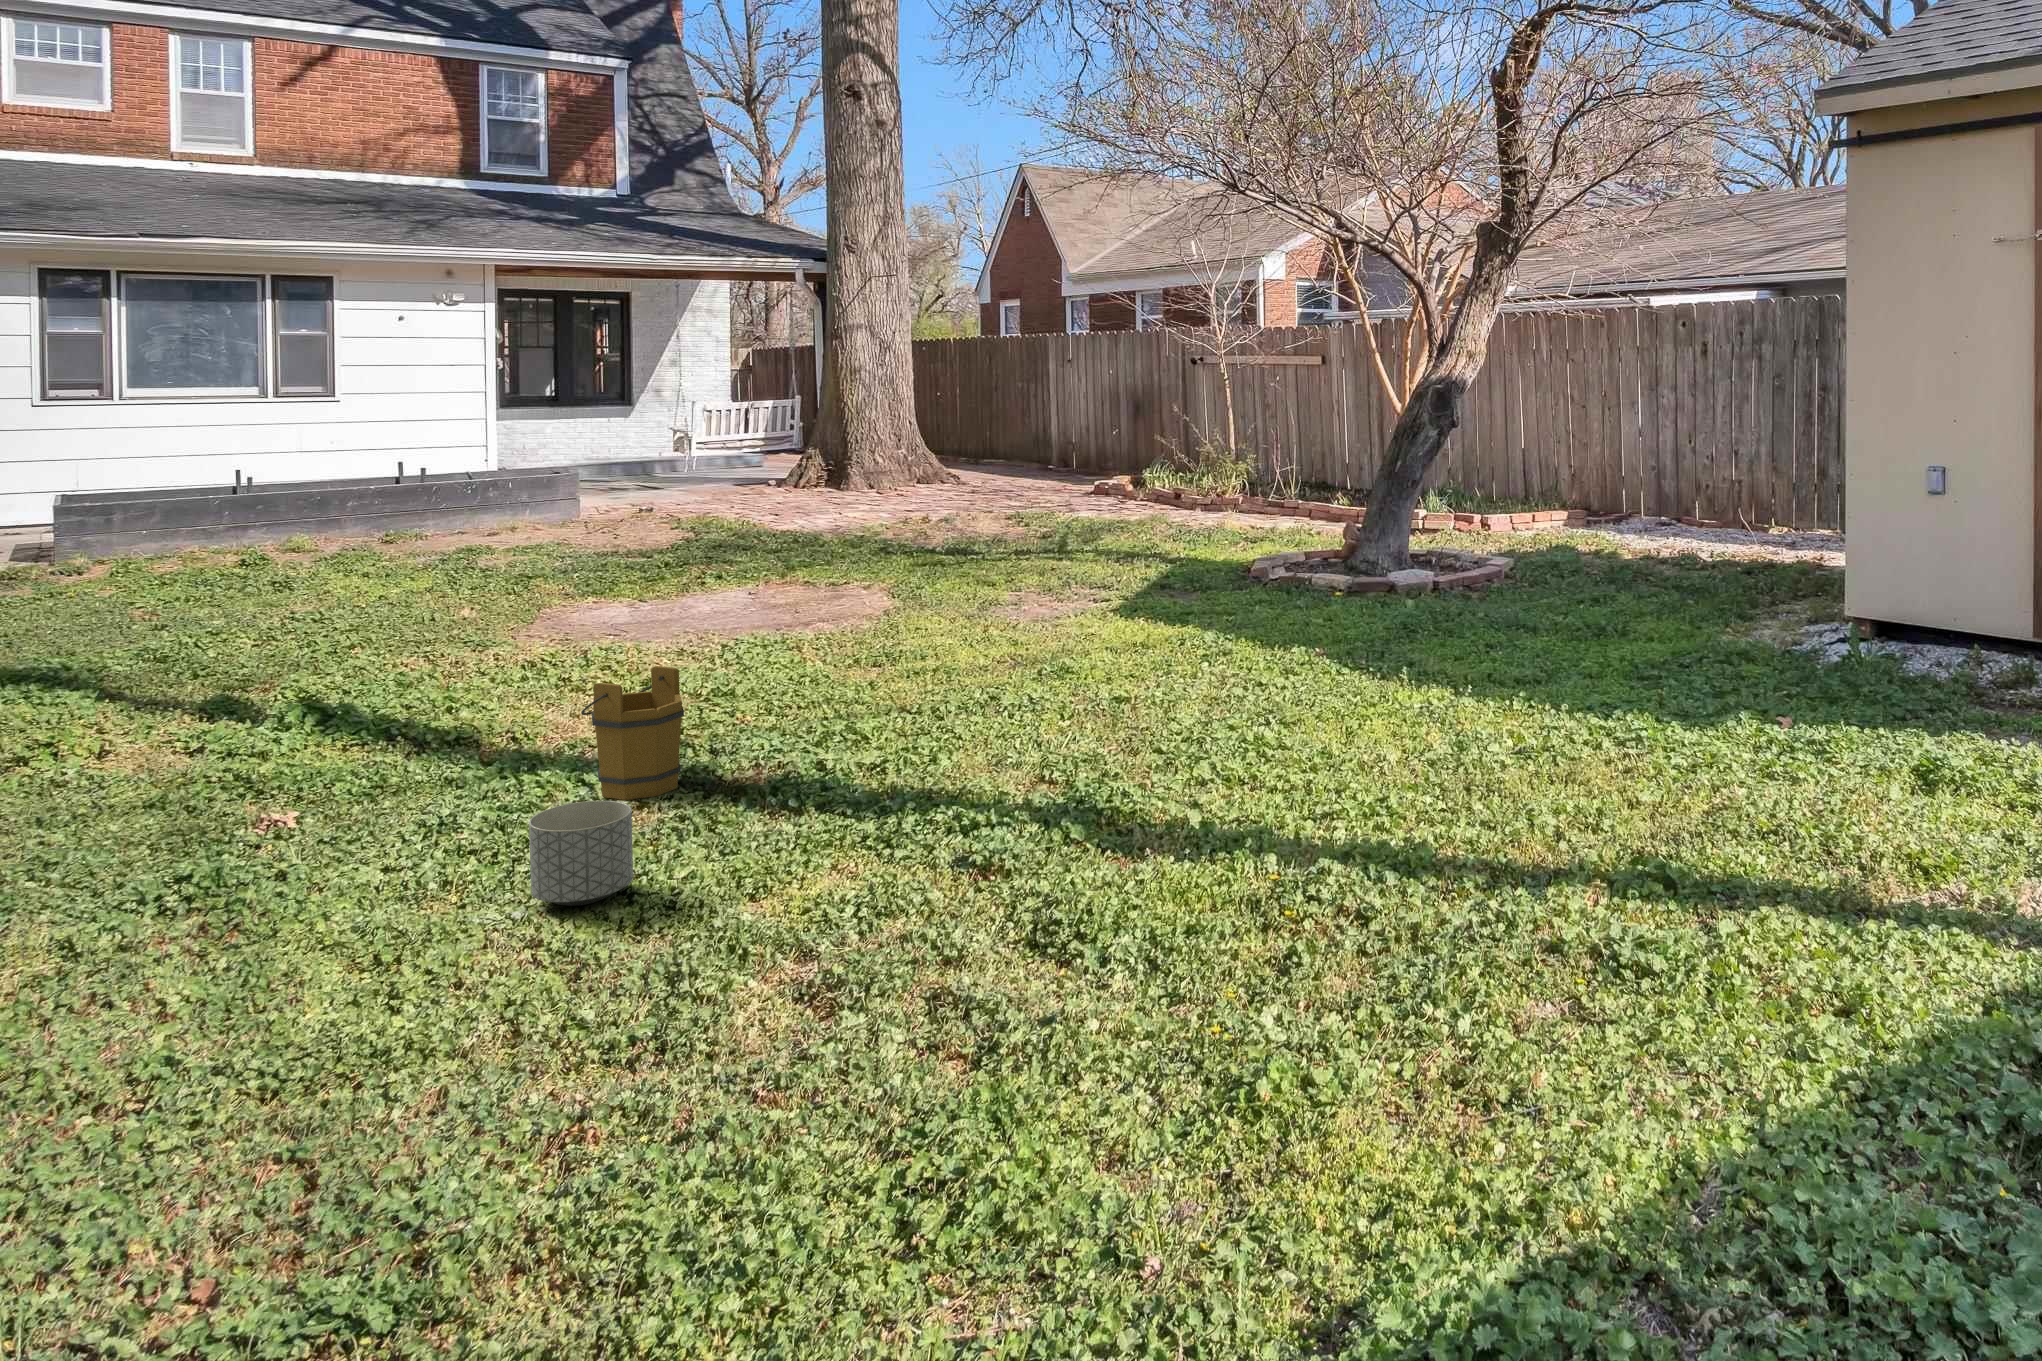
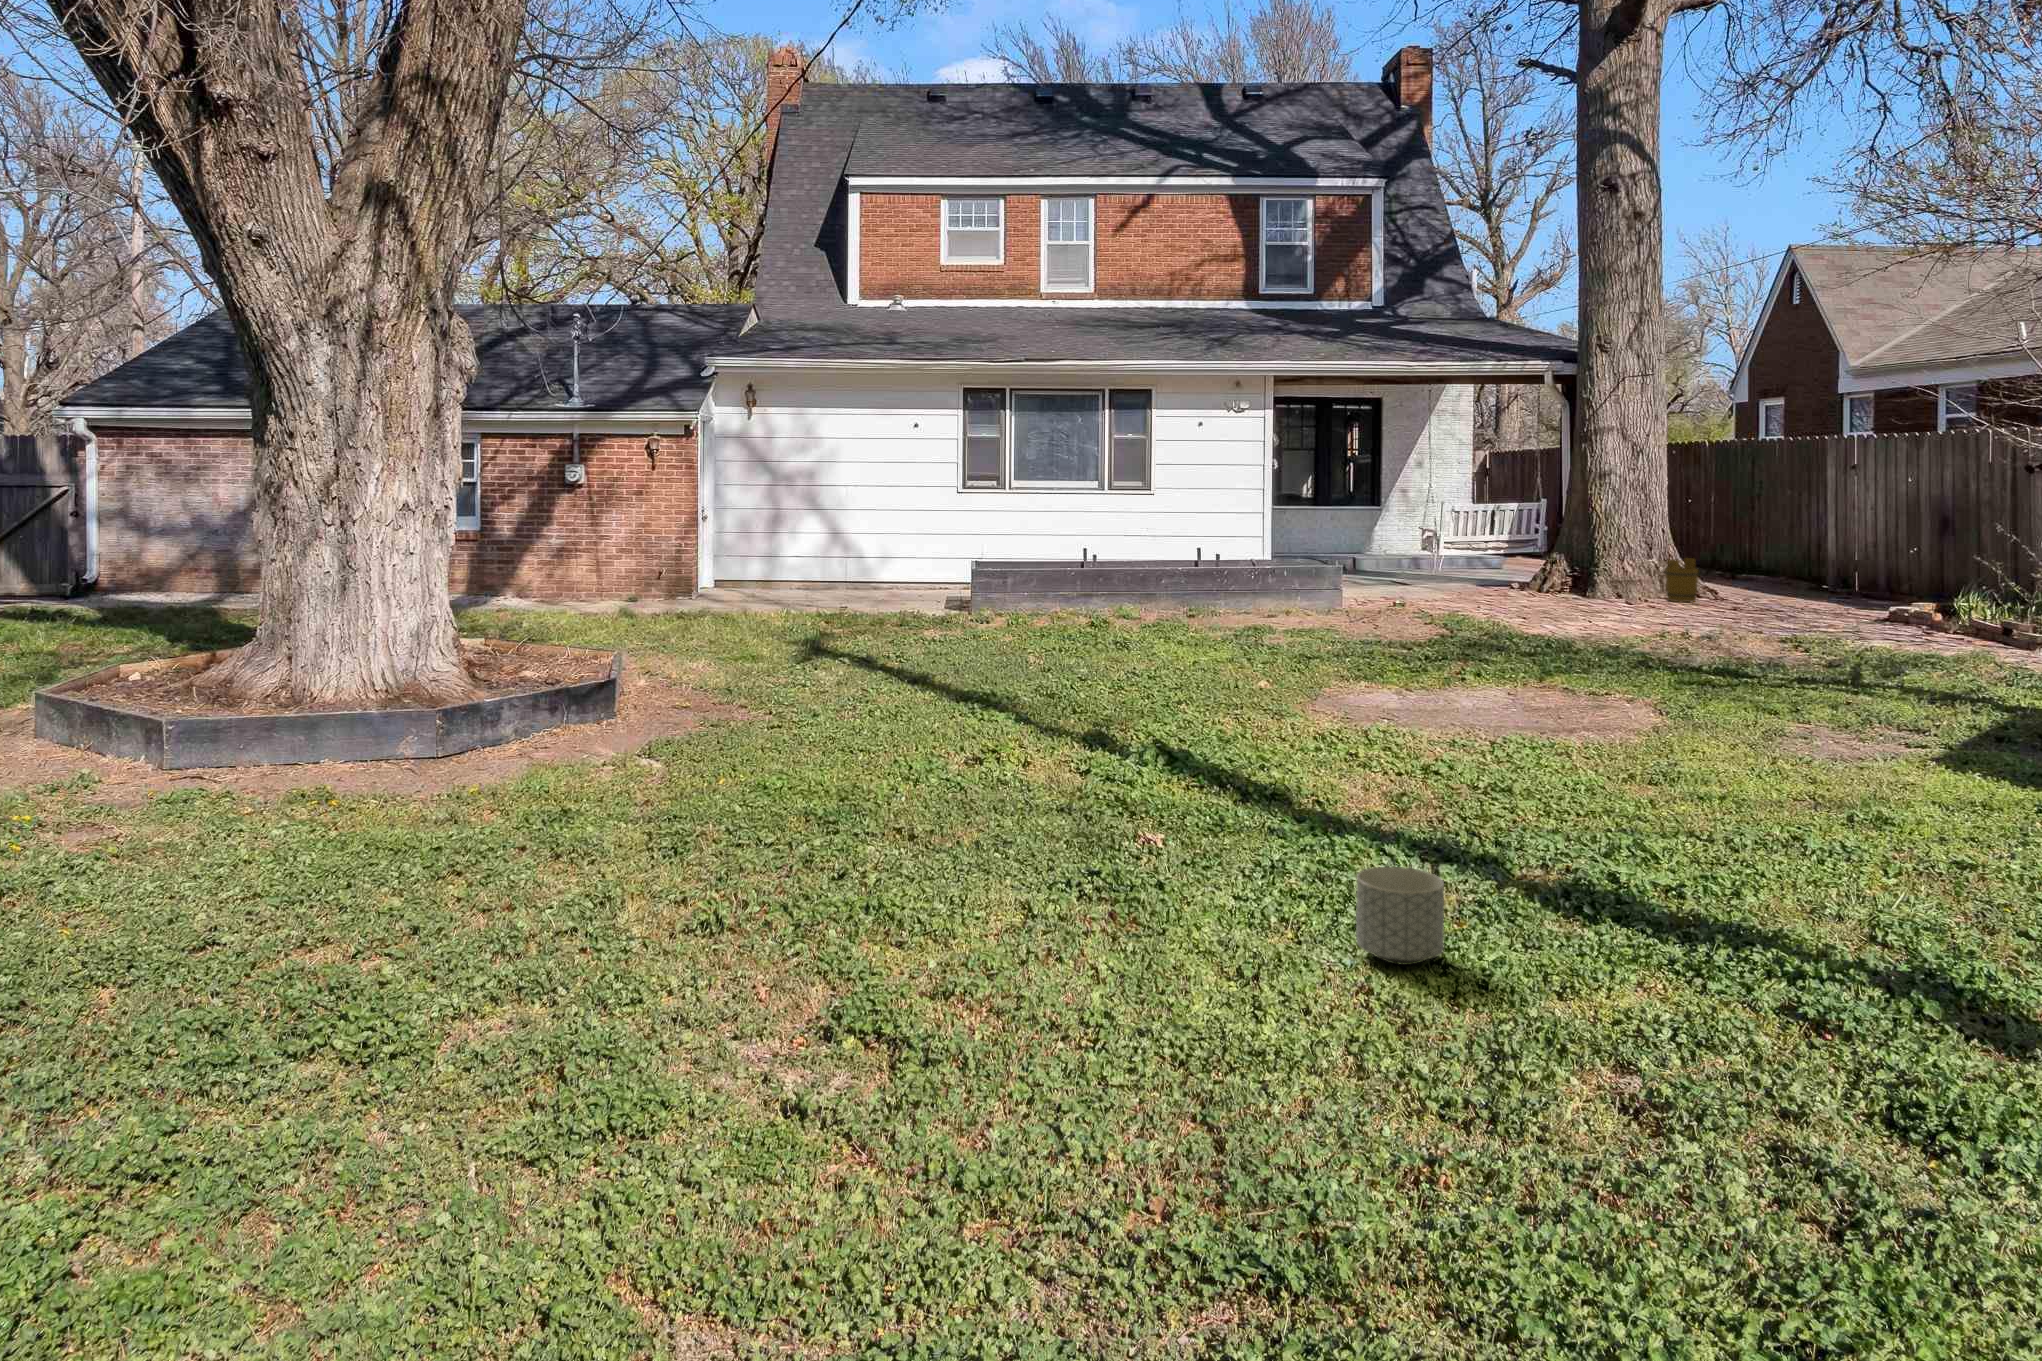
bucket: present [581,666,684,800] -> present [1664,558,1699,603]

